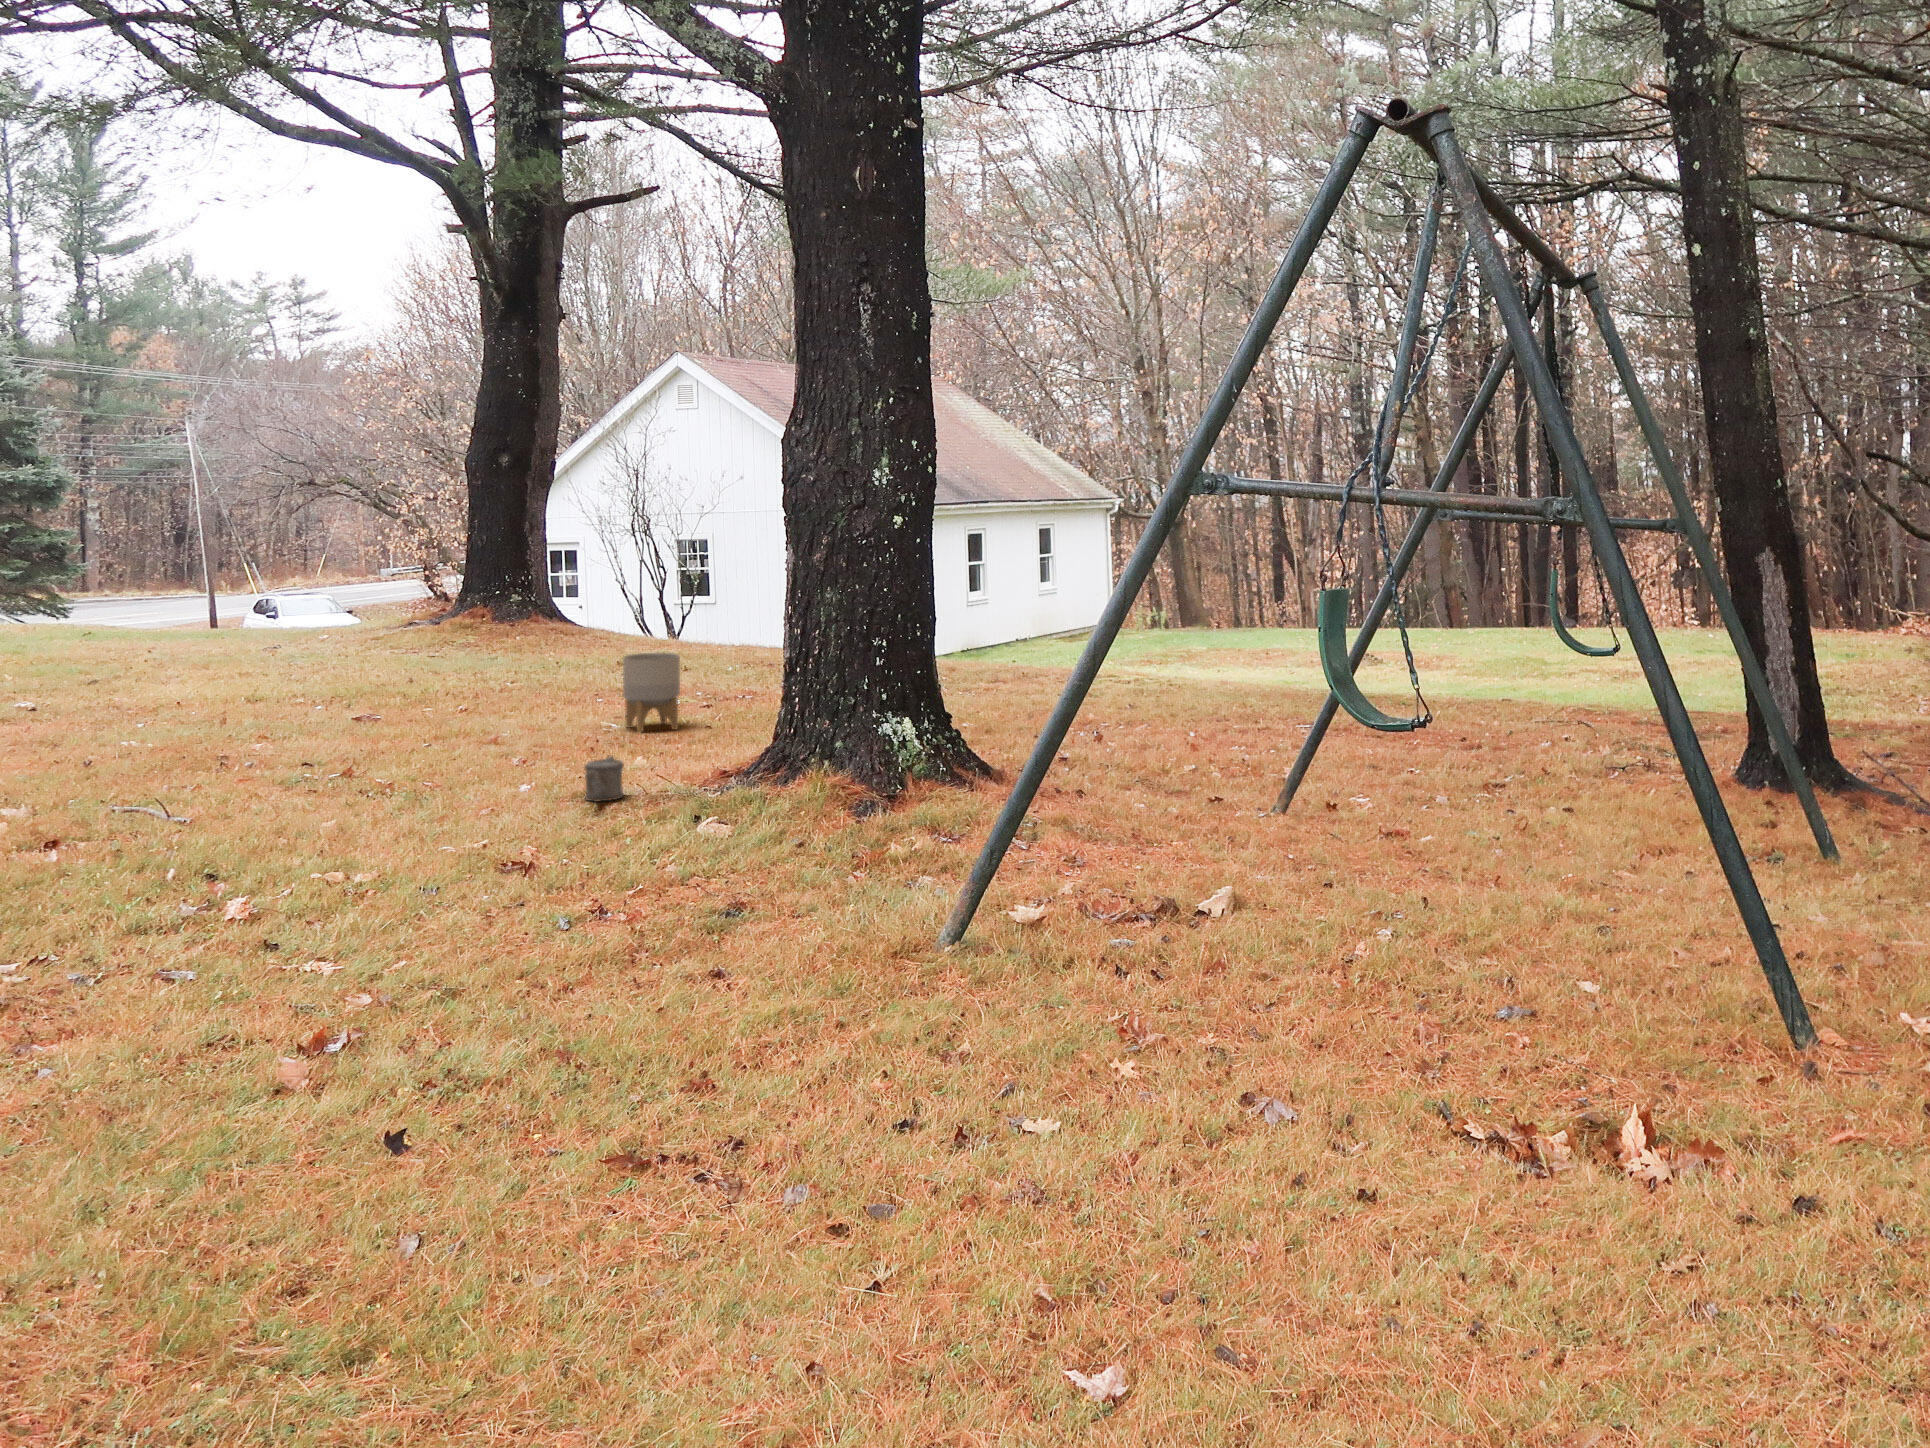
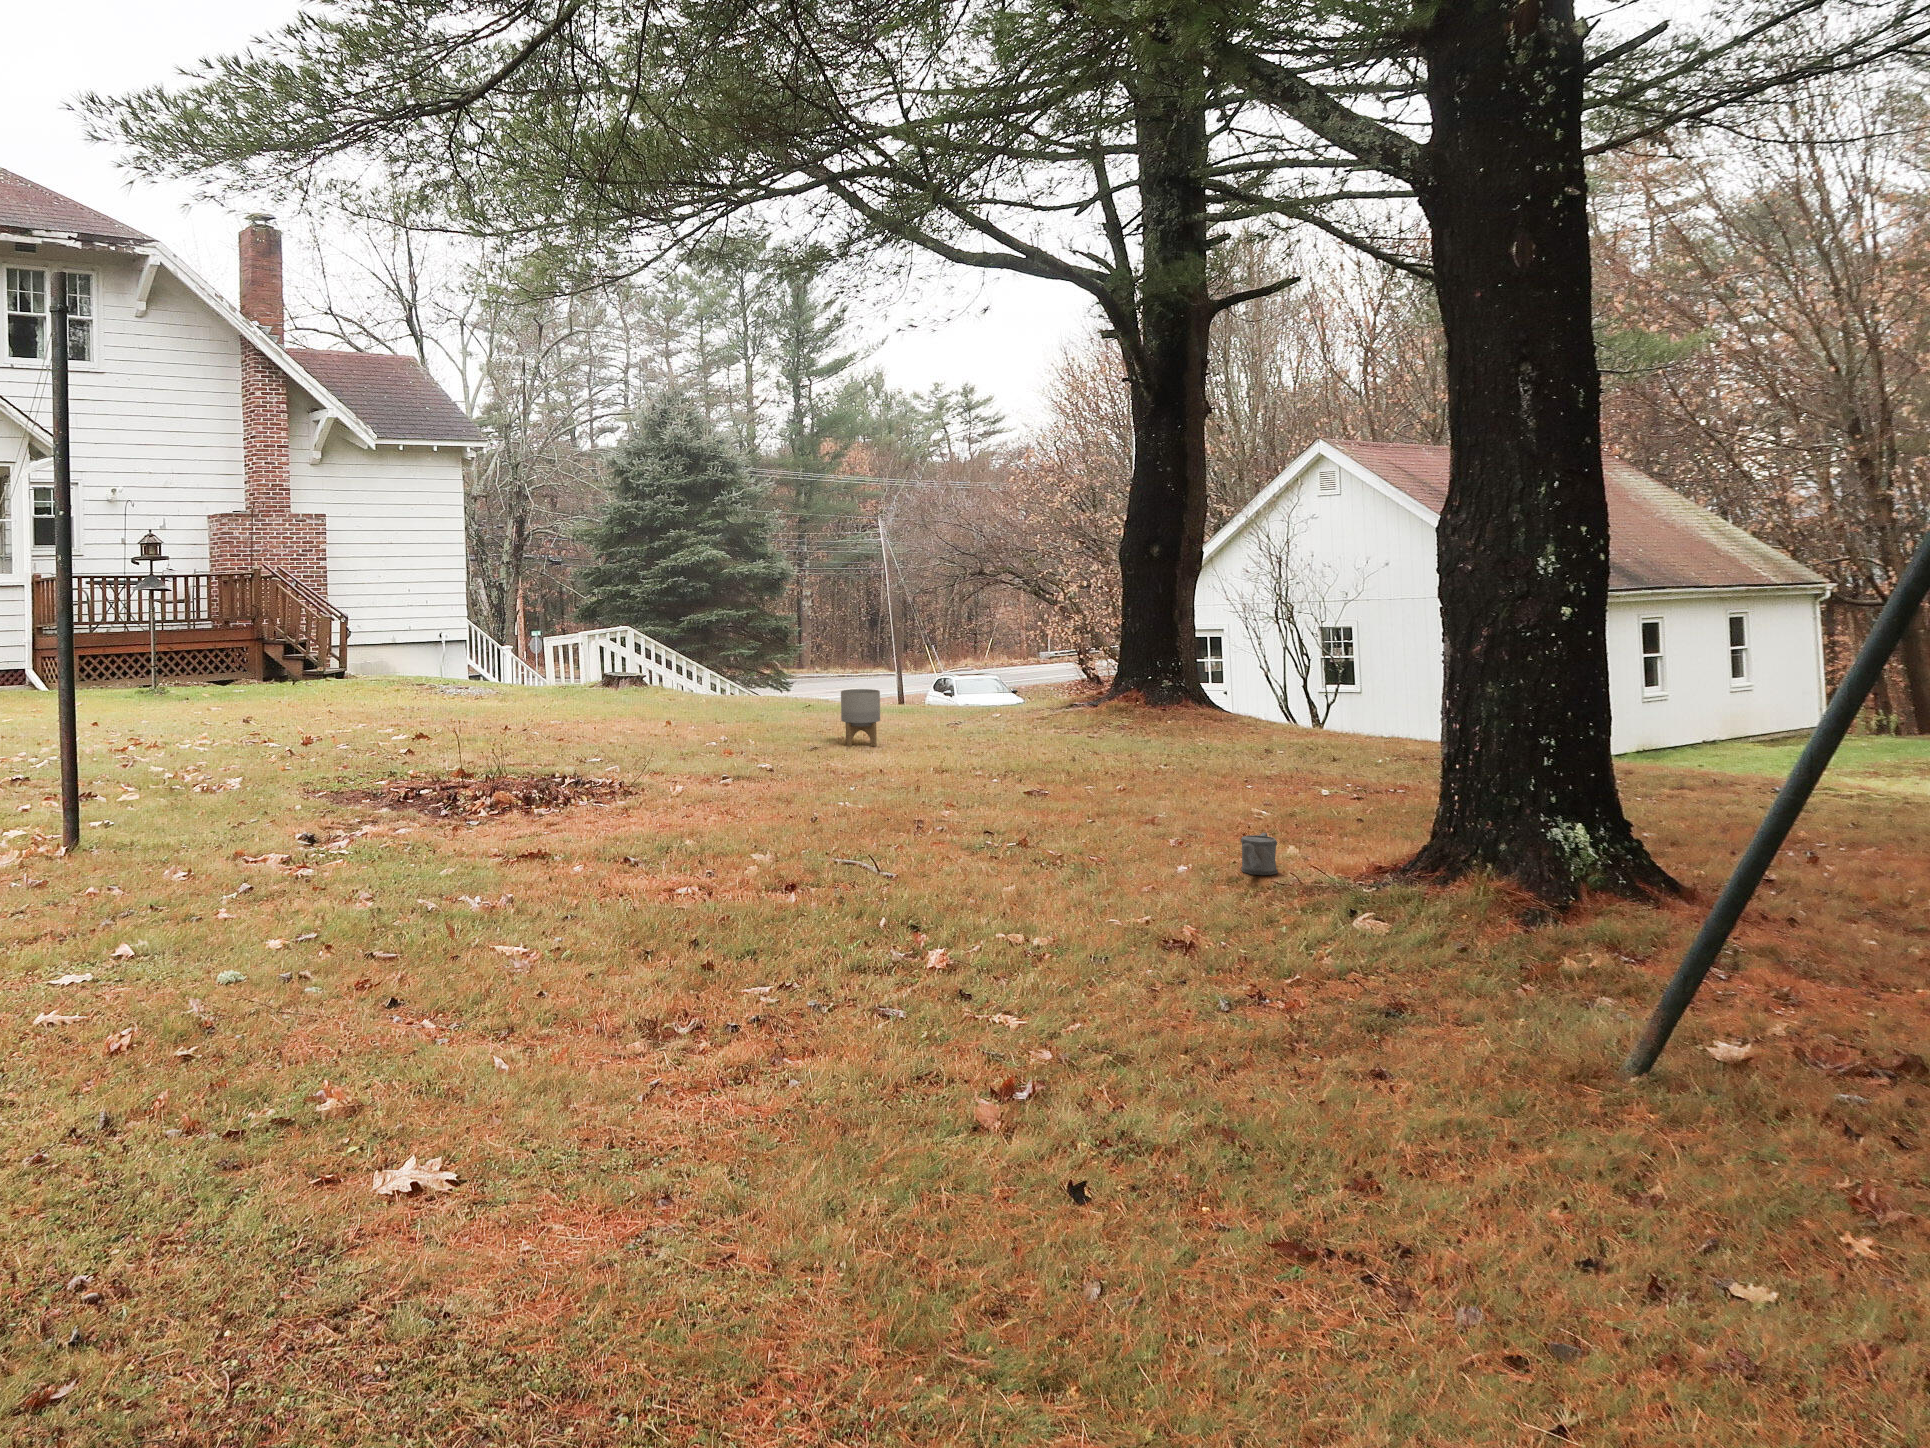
planter: present [623,652,680,733] -> present [841,689,880,747]

